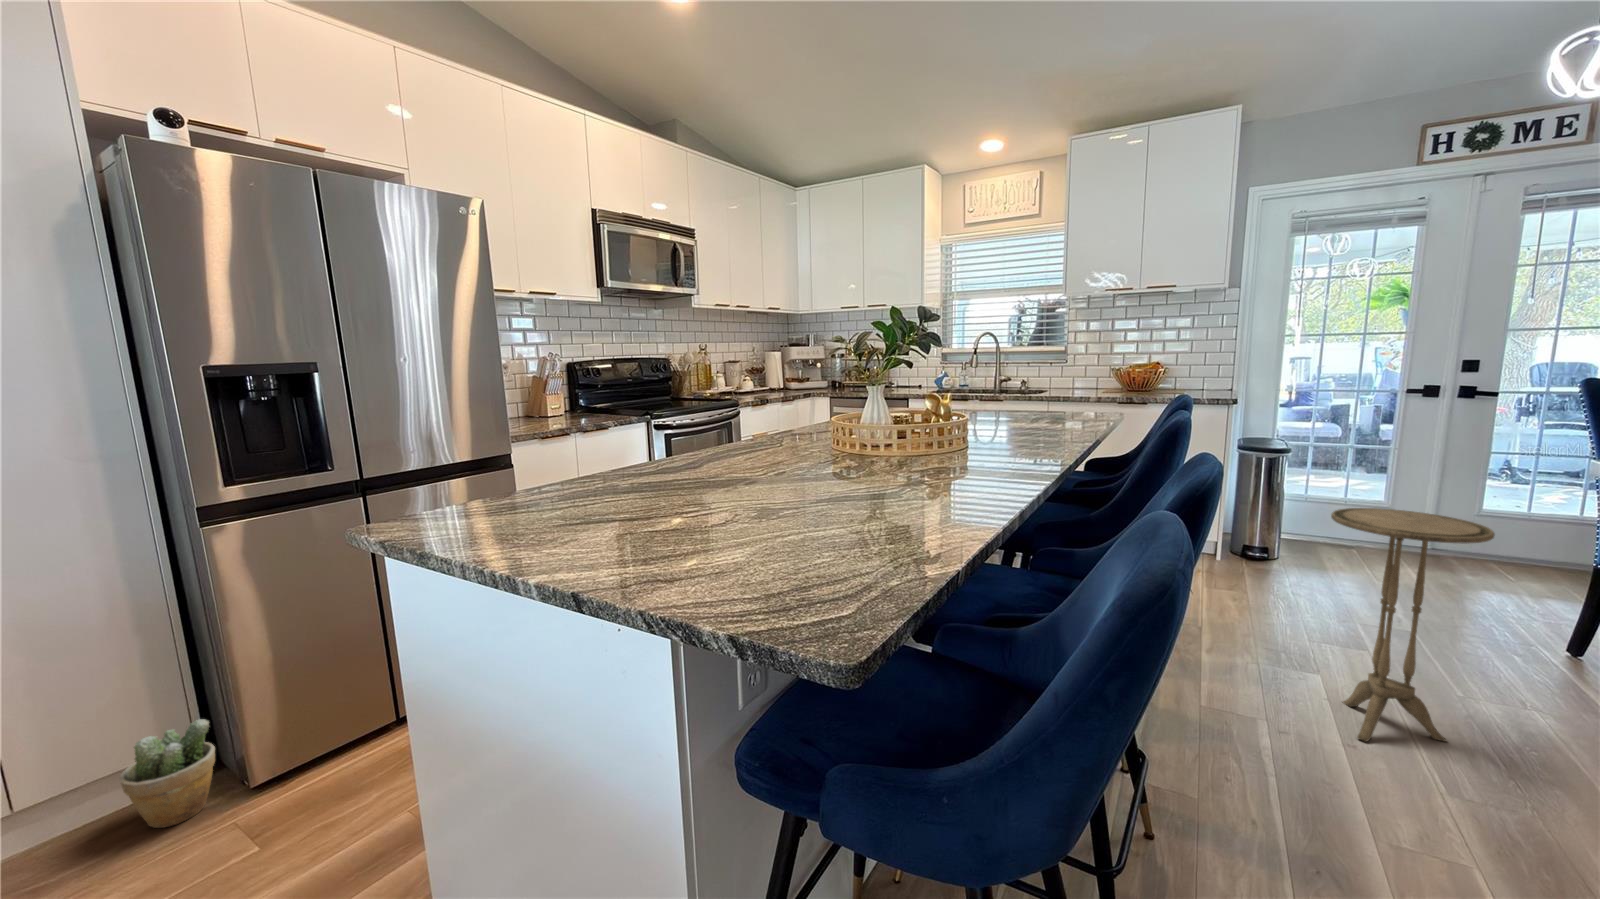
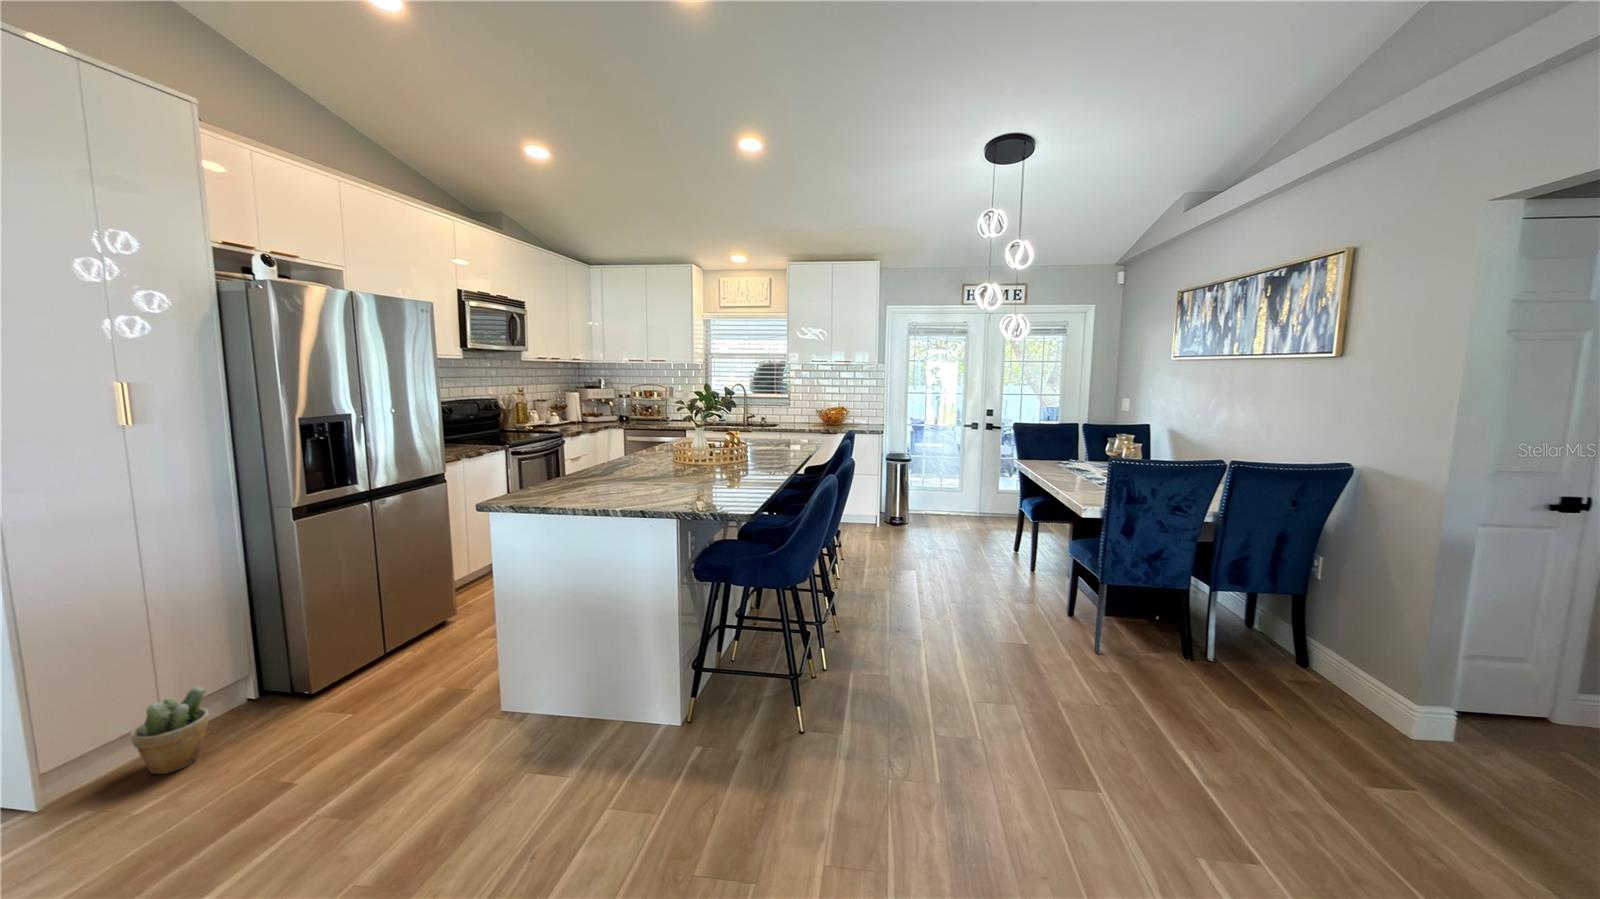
side table: present [1331,508,1495,742] -> none [917,486,974,597]

